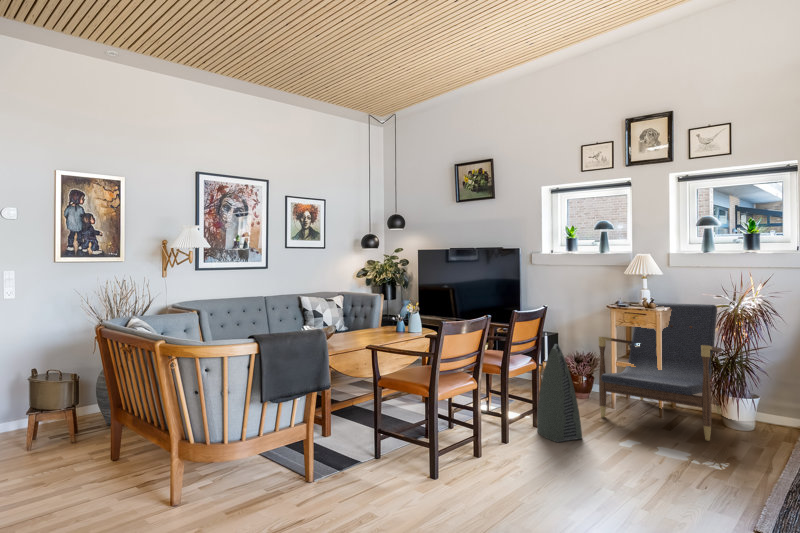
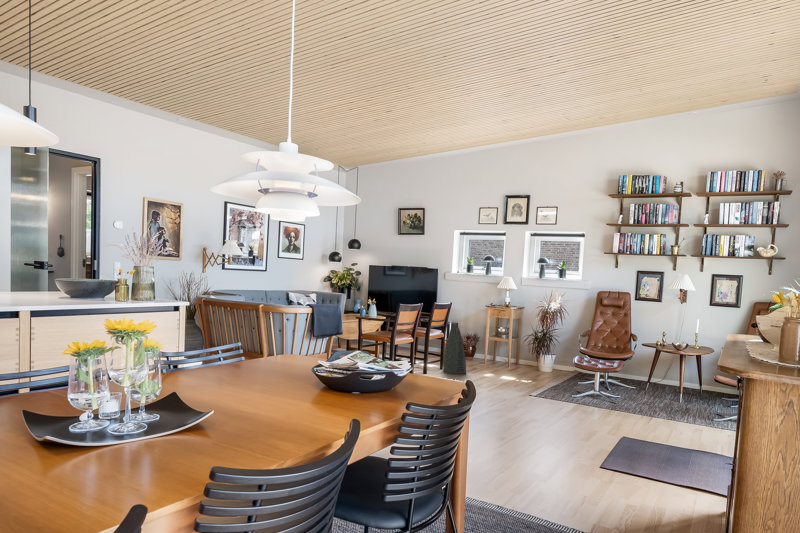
lounge chair: present [599,303,722,441] -> none [478,305,543,374]

